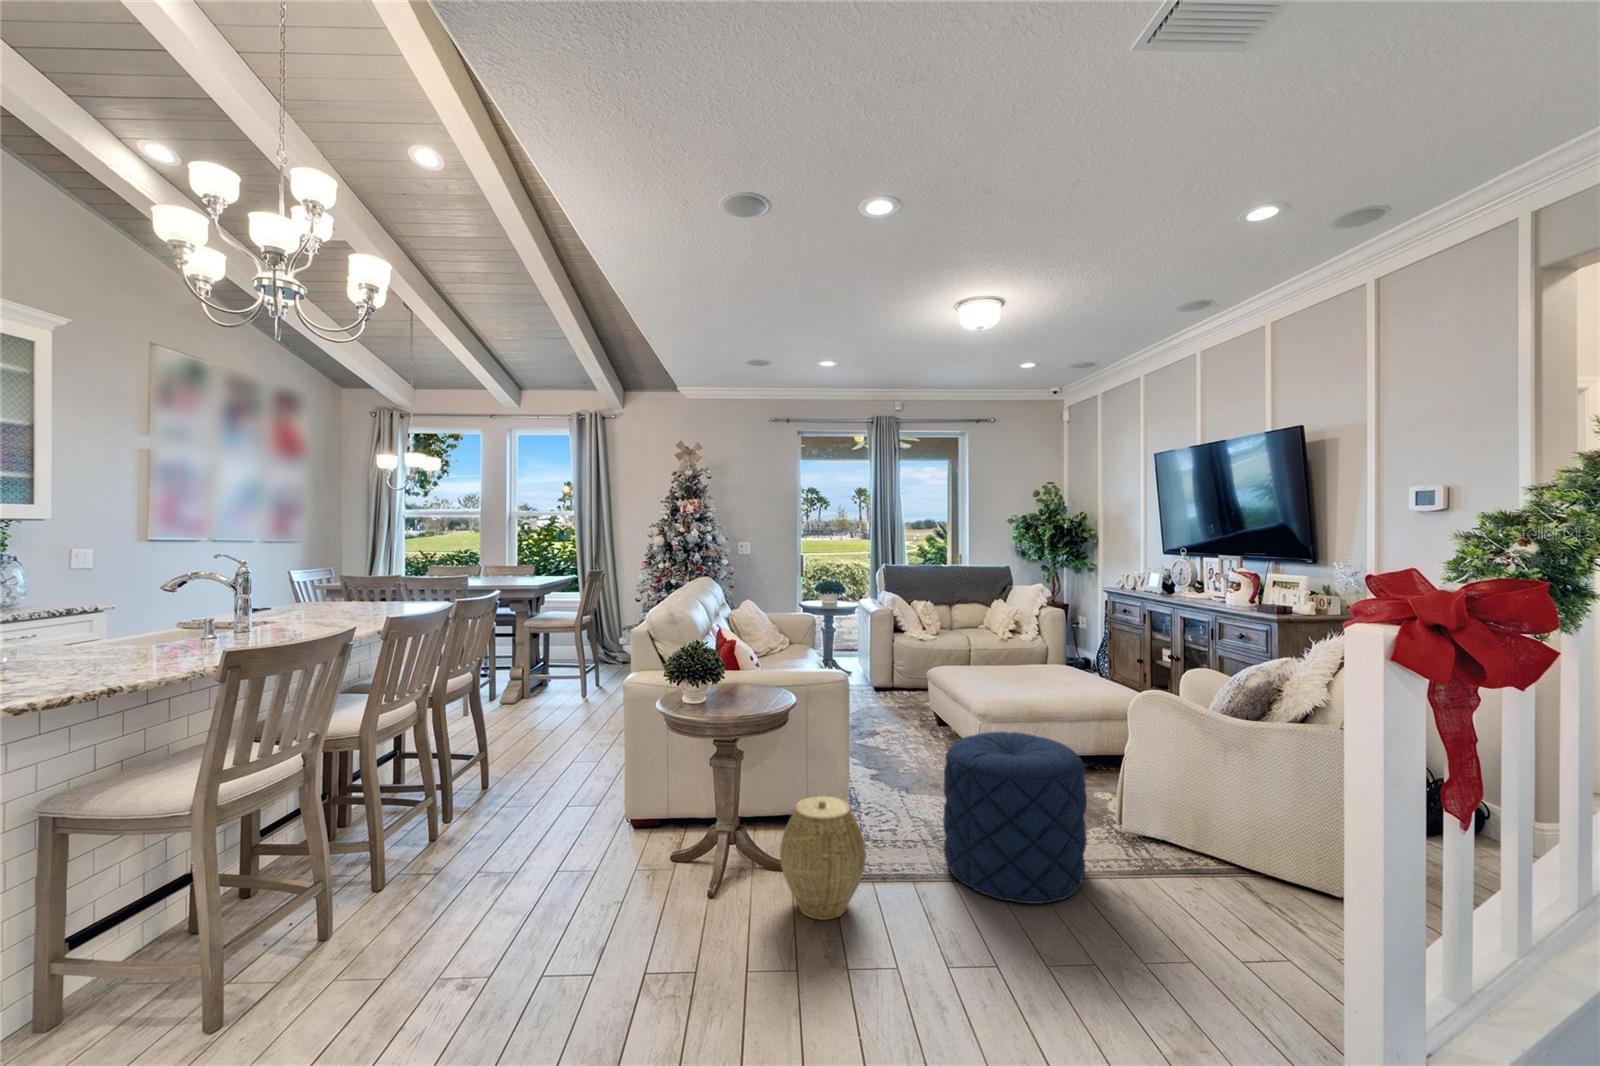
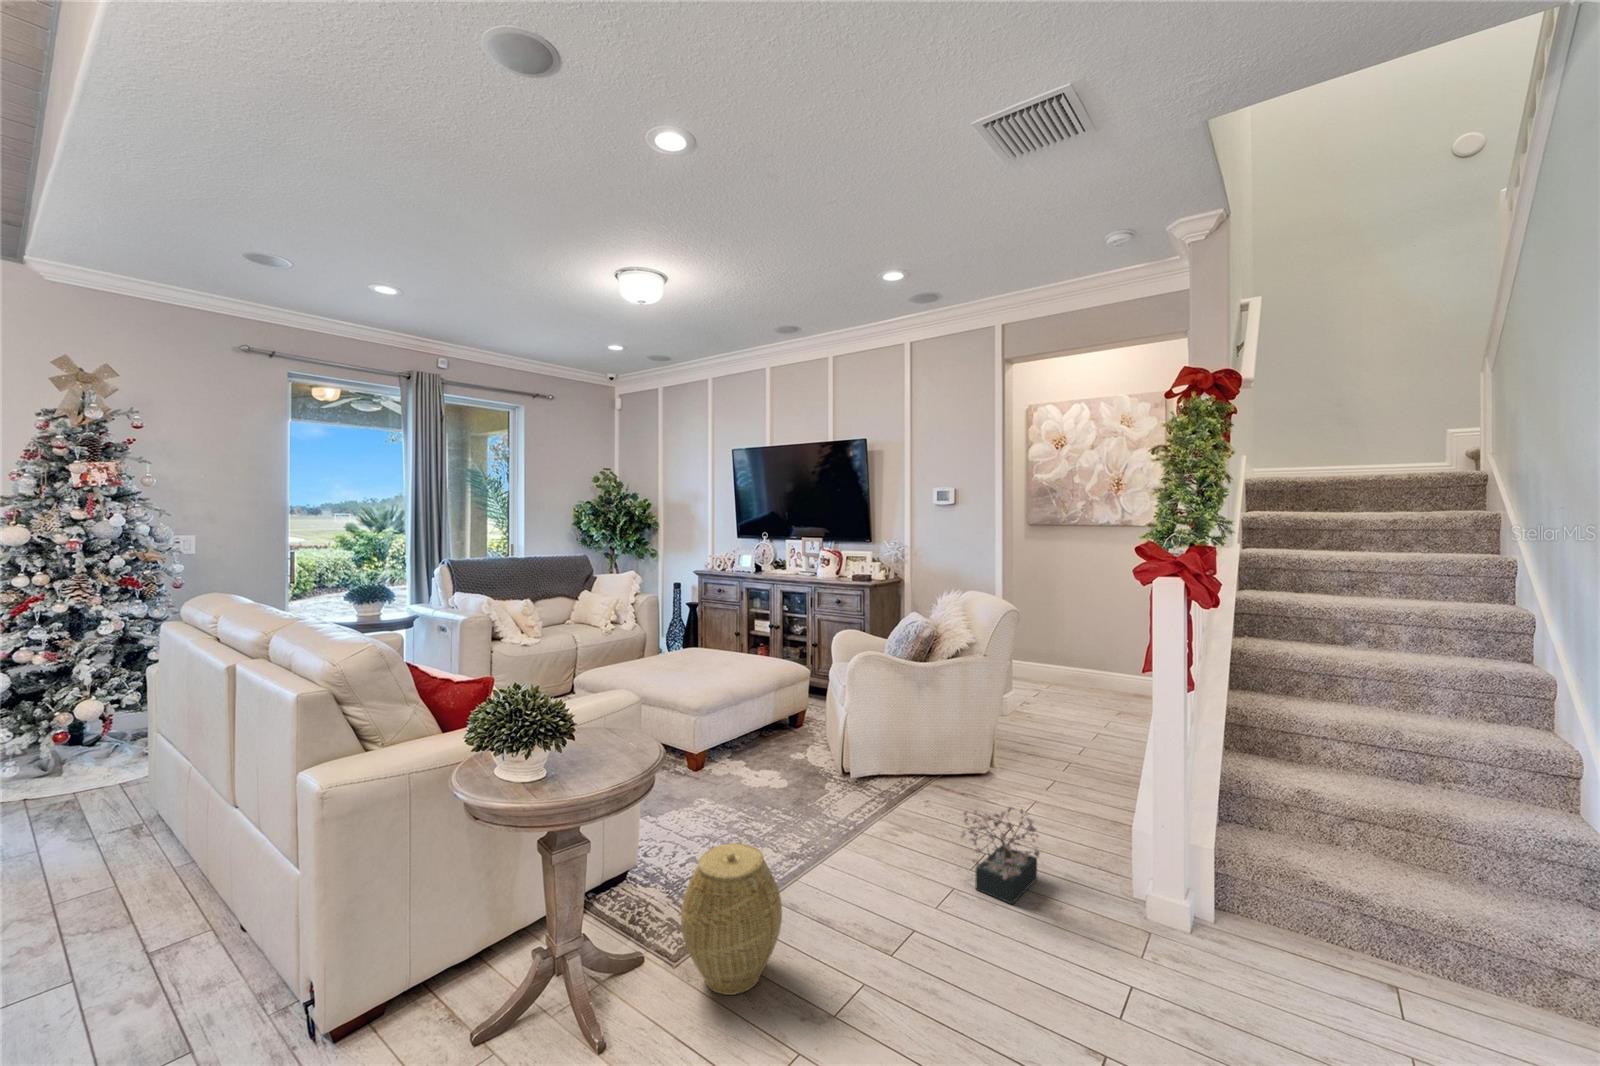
pouf: present [943,732,1087,904] -> none [762,716,891,879]
decorative plant: none [1091,869,1231,1007] -> present [961,807,1040,904]

